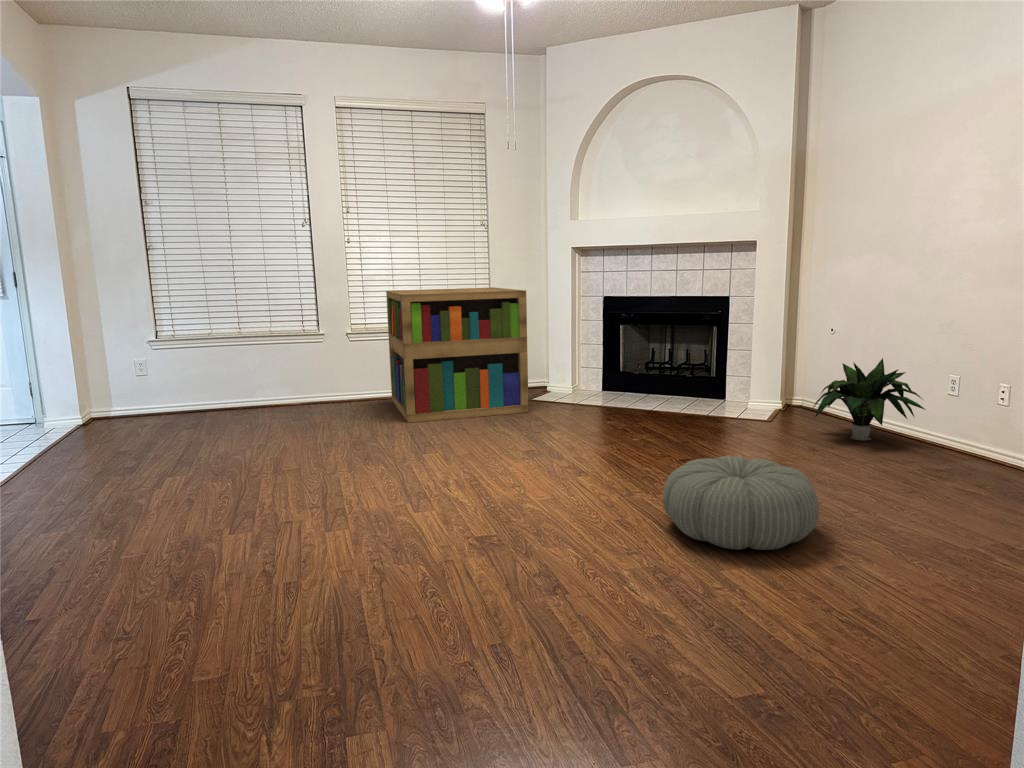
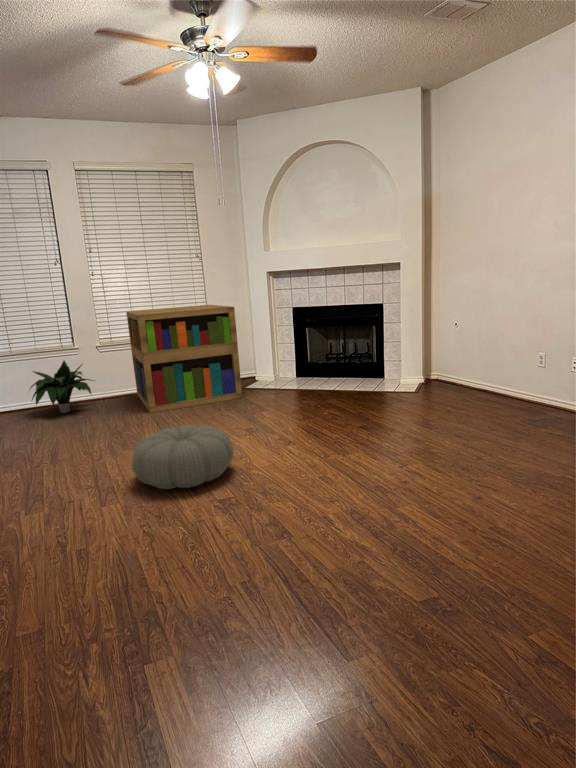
potted plant: present [812,358,925,441] -> present [30,361,93,413]
pouf: present [663,456,819,550] -> present [132,425,233,489]

